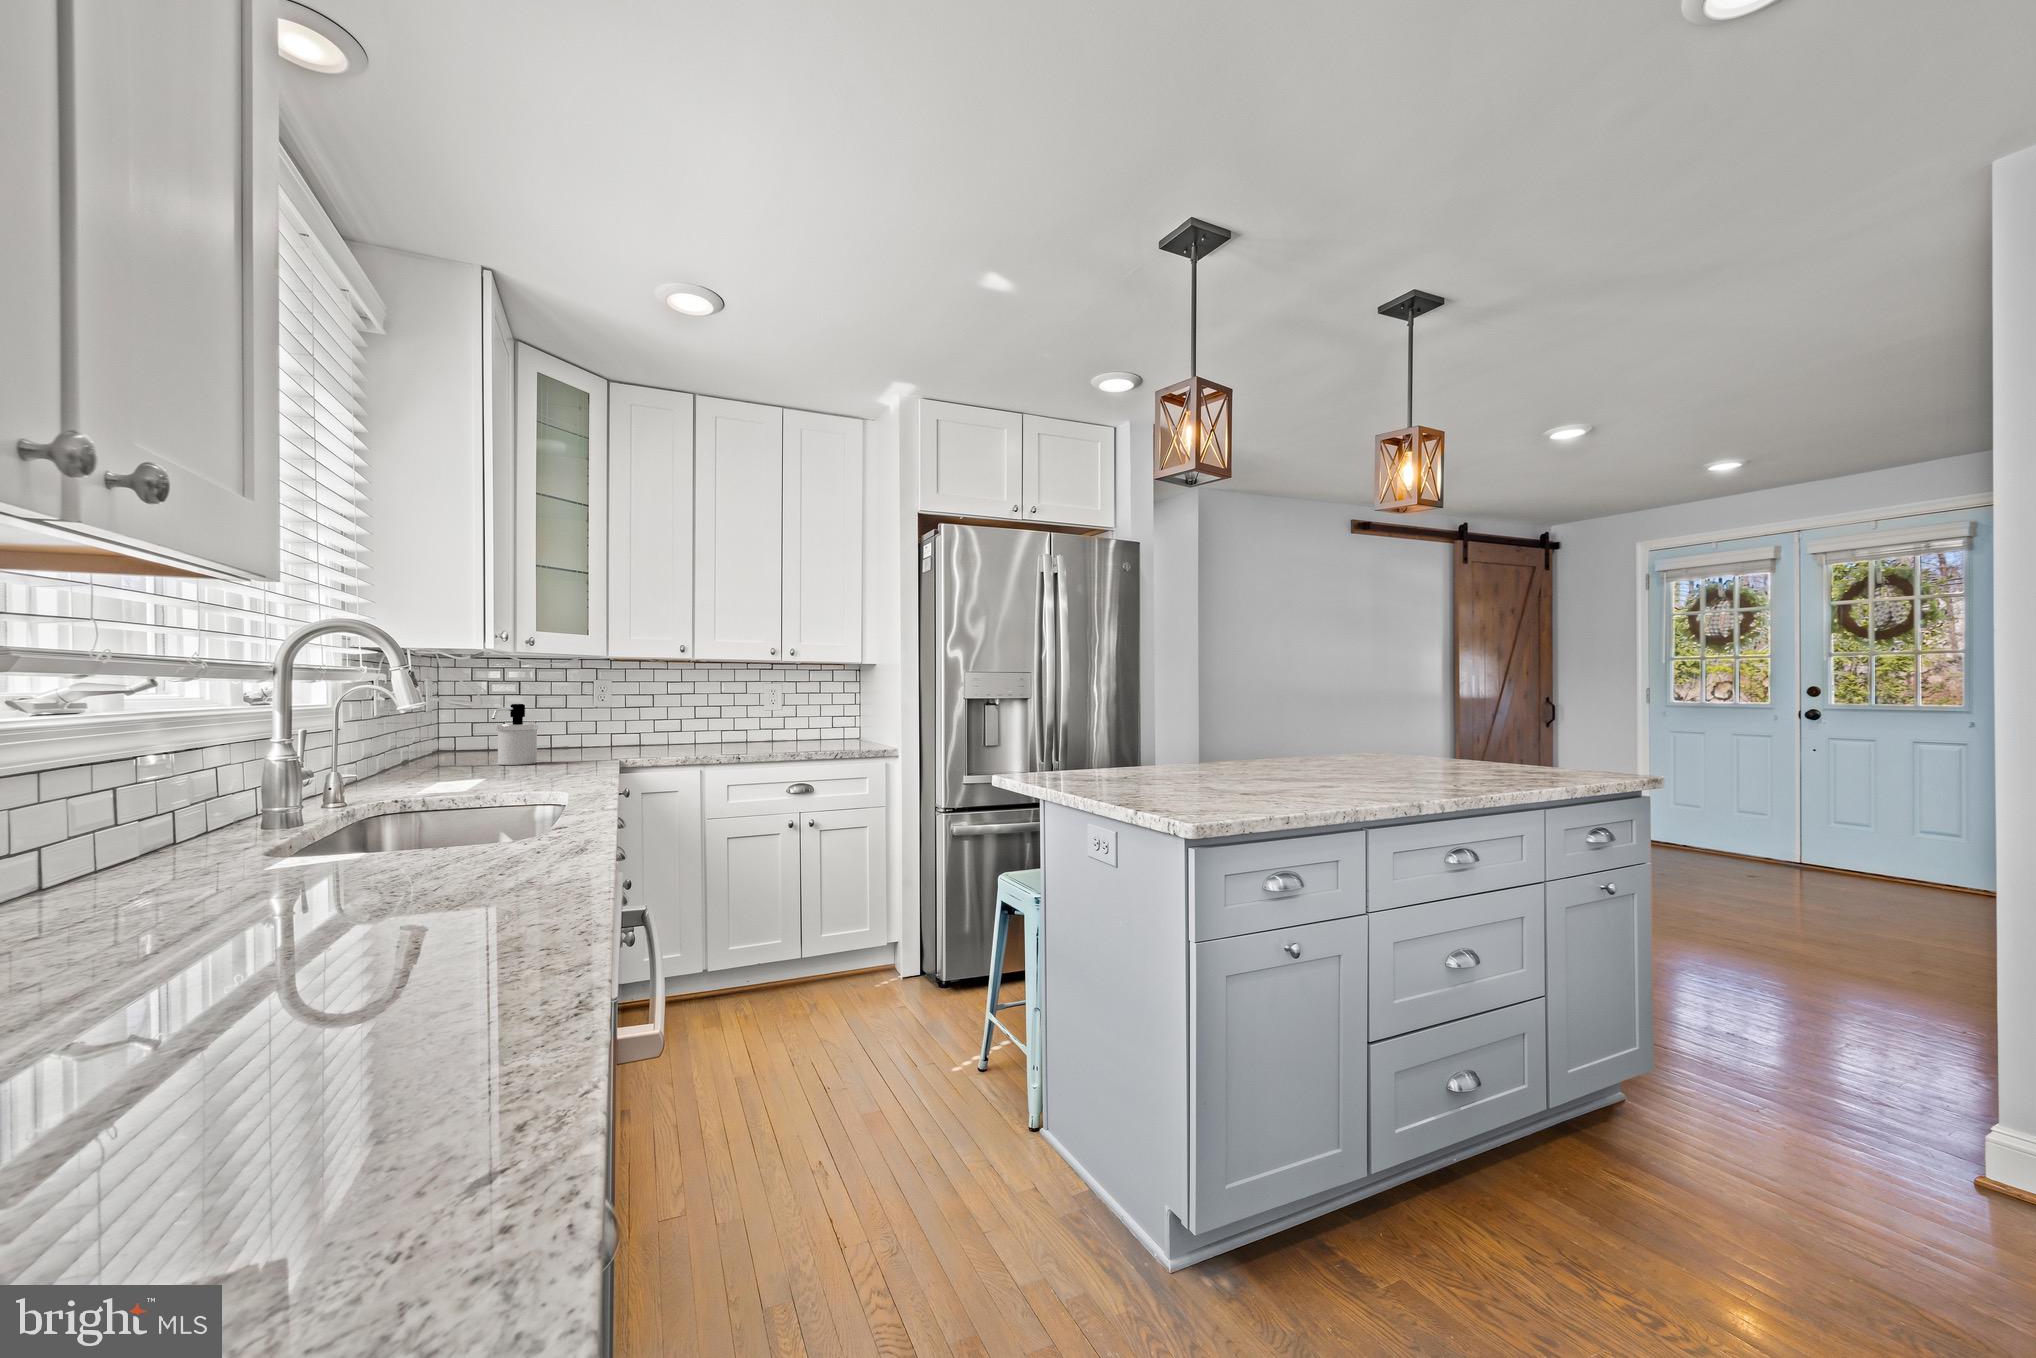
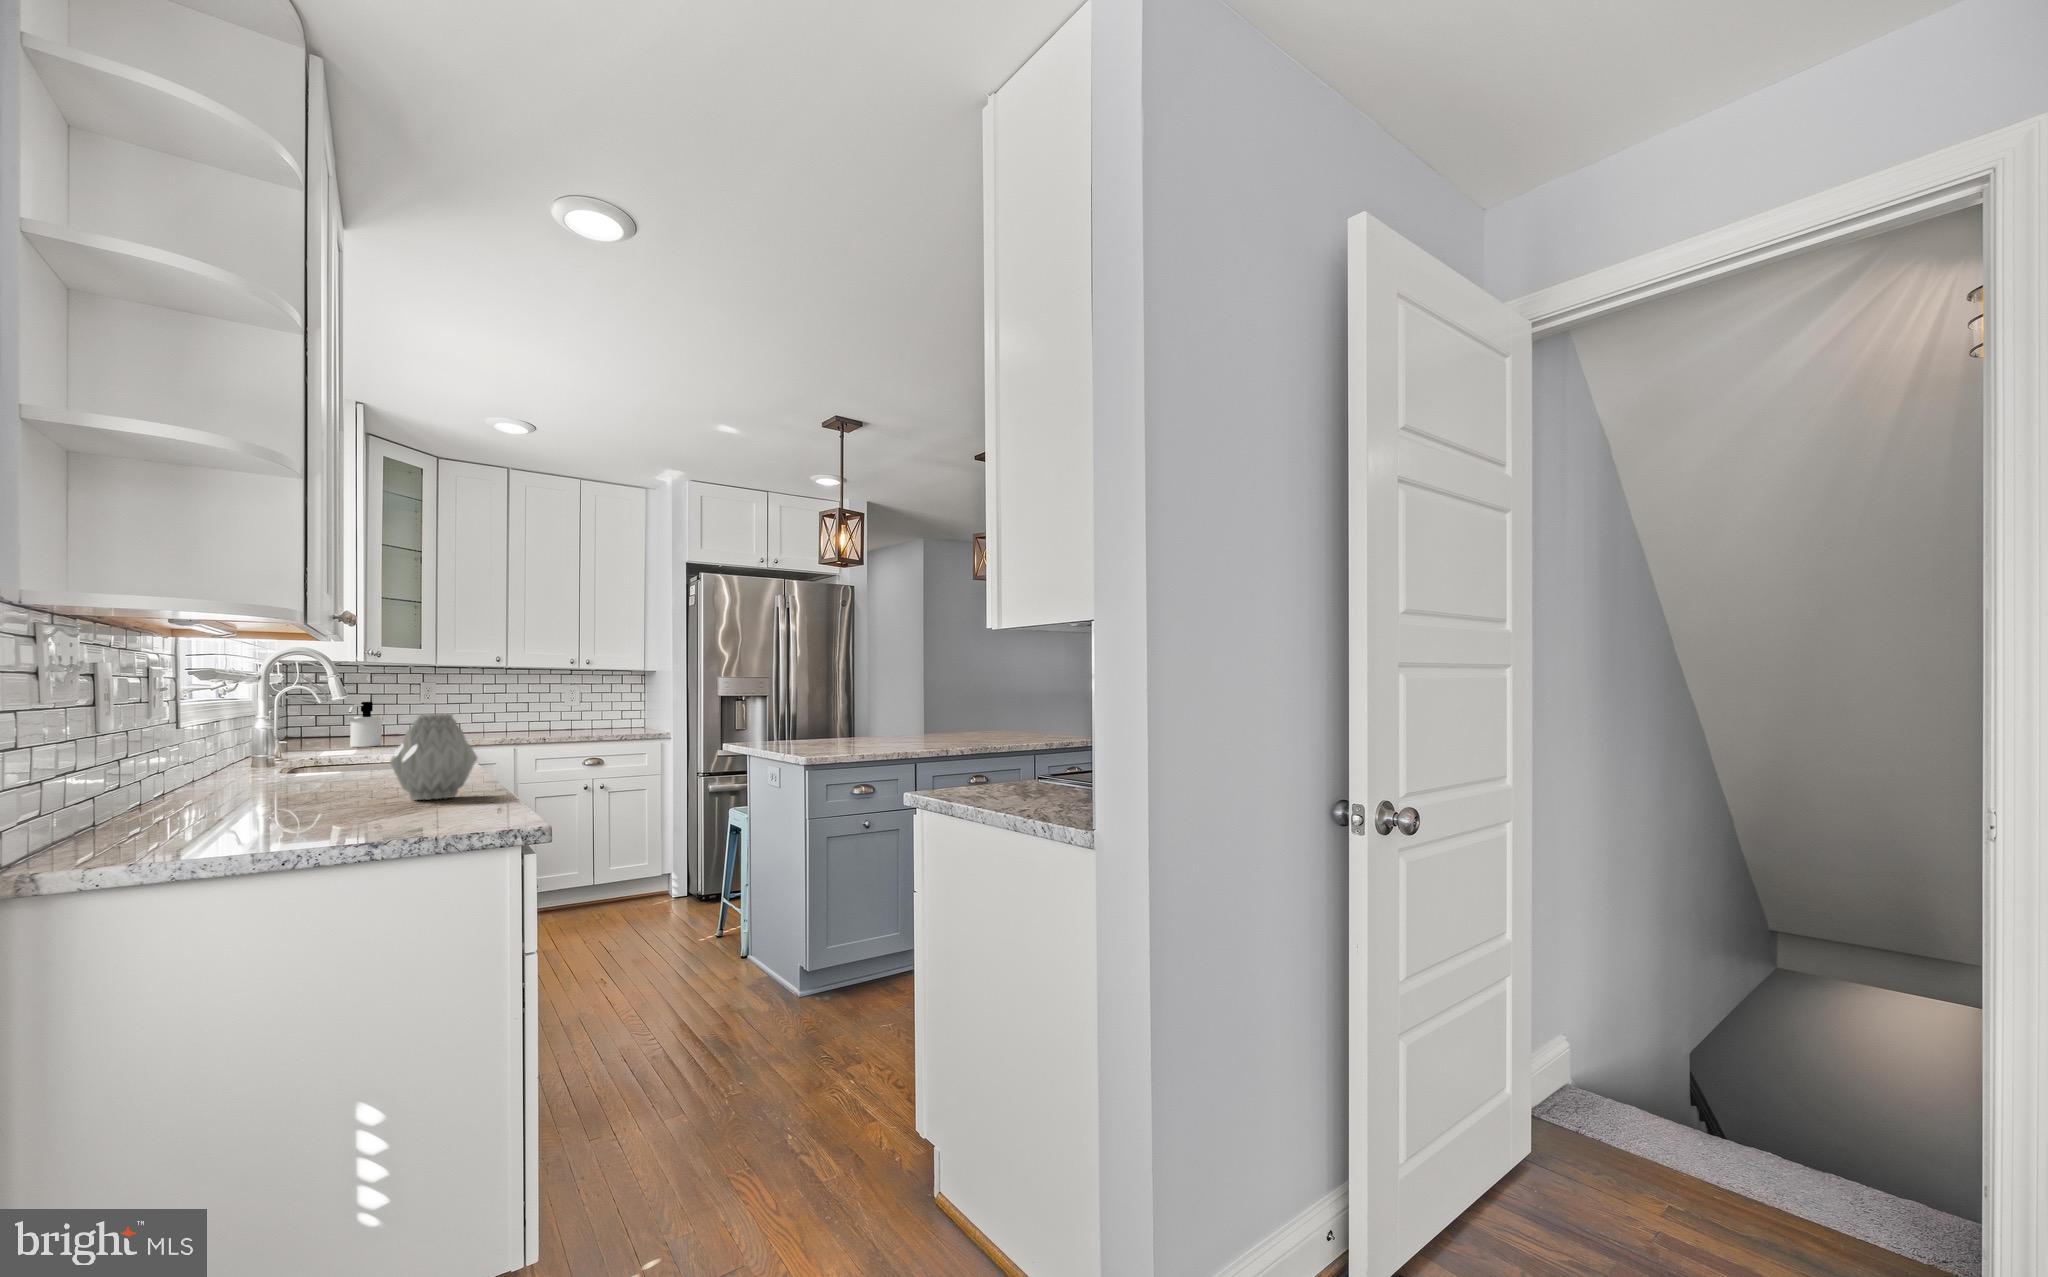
vase: none [224,777,513,1066] -> present [390,714,477,800]

